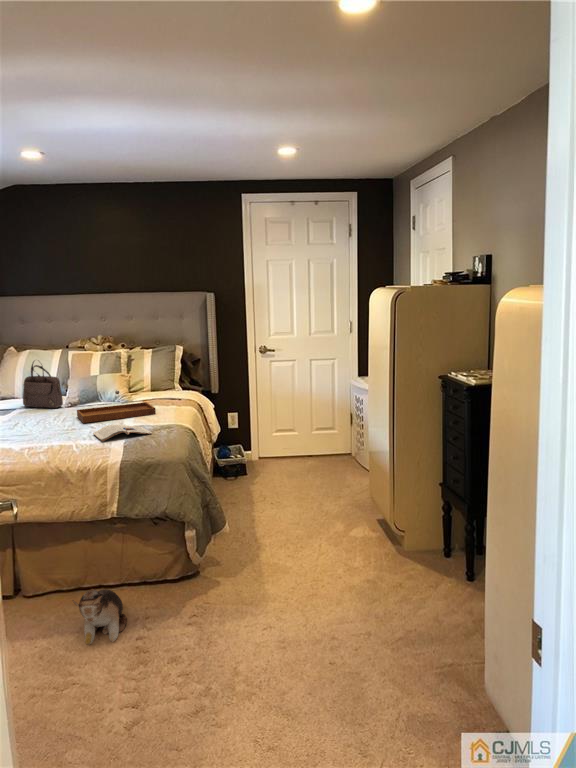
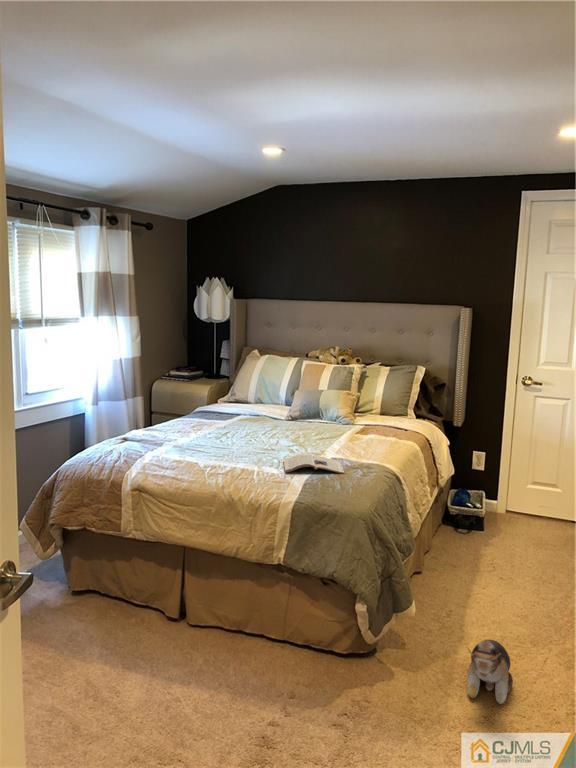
handbag: present [23,361,63,408] -> none [247,367,282,420]
tray: present [77,390,156,423] -> none [284,412,366,446]
plush toy: present [73,589,127,645] -> present [468,640,513,704]

